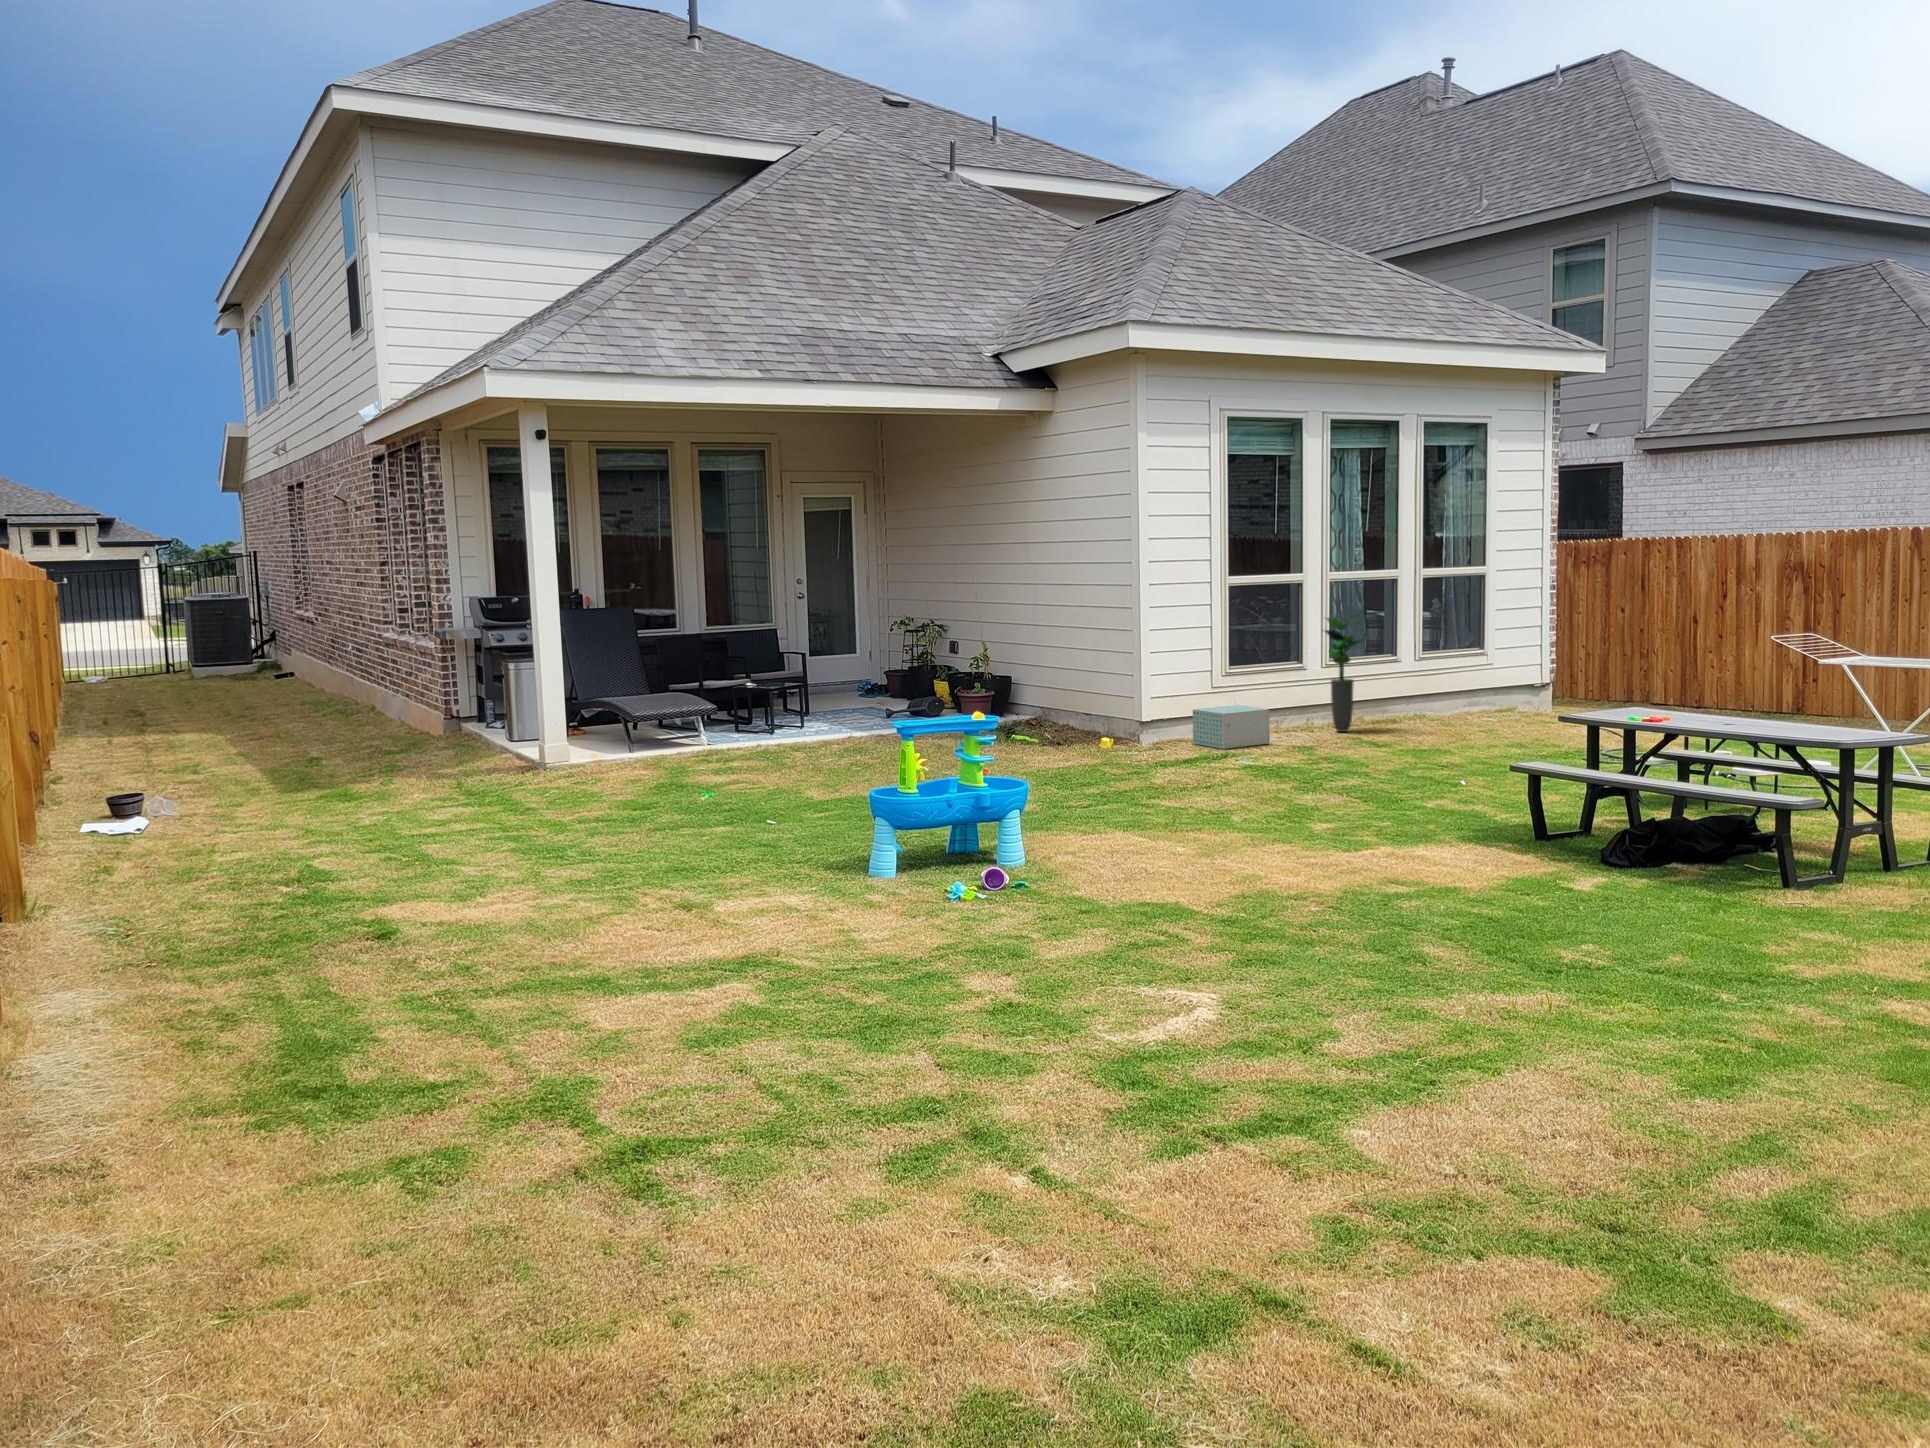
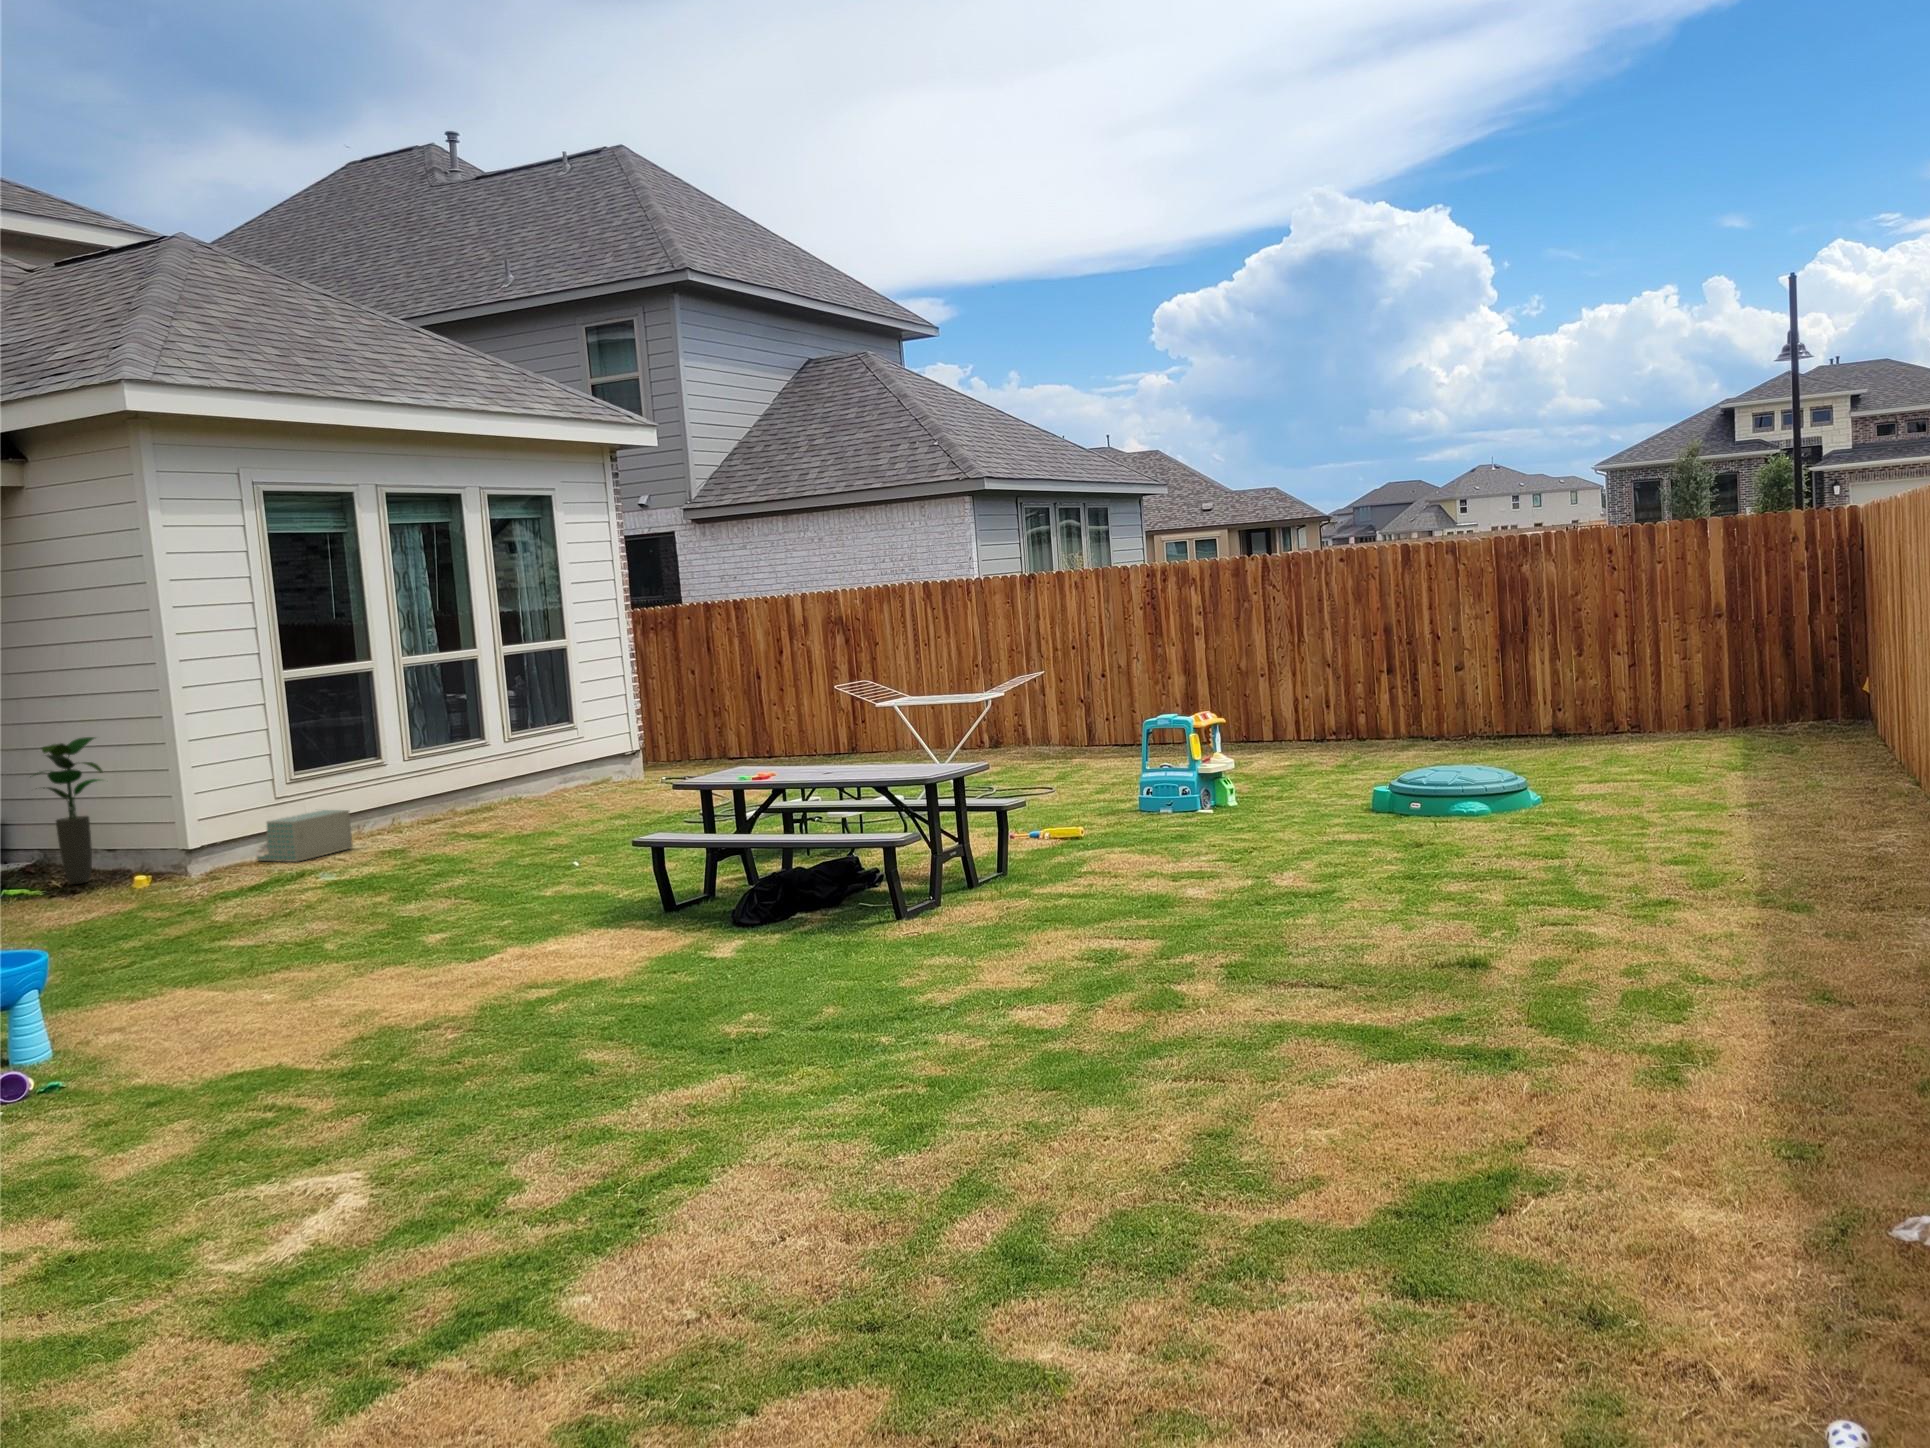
potted plant: present [1325,618,1363,732] -> present [30,737,102,884]

